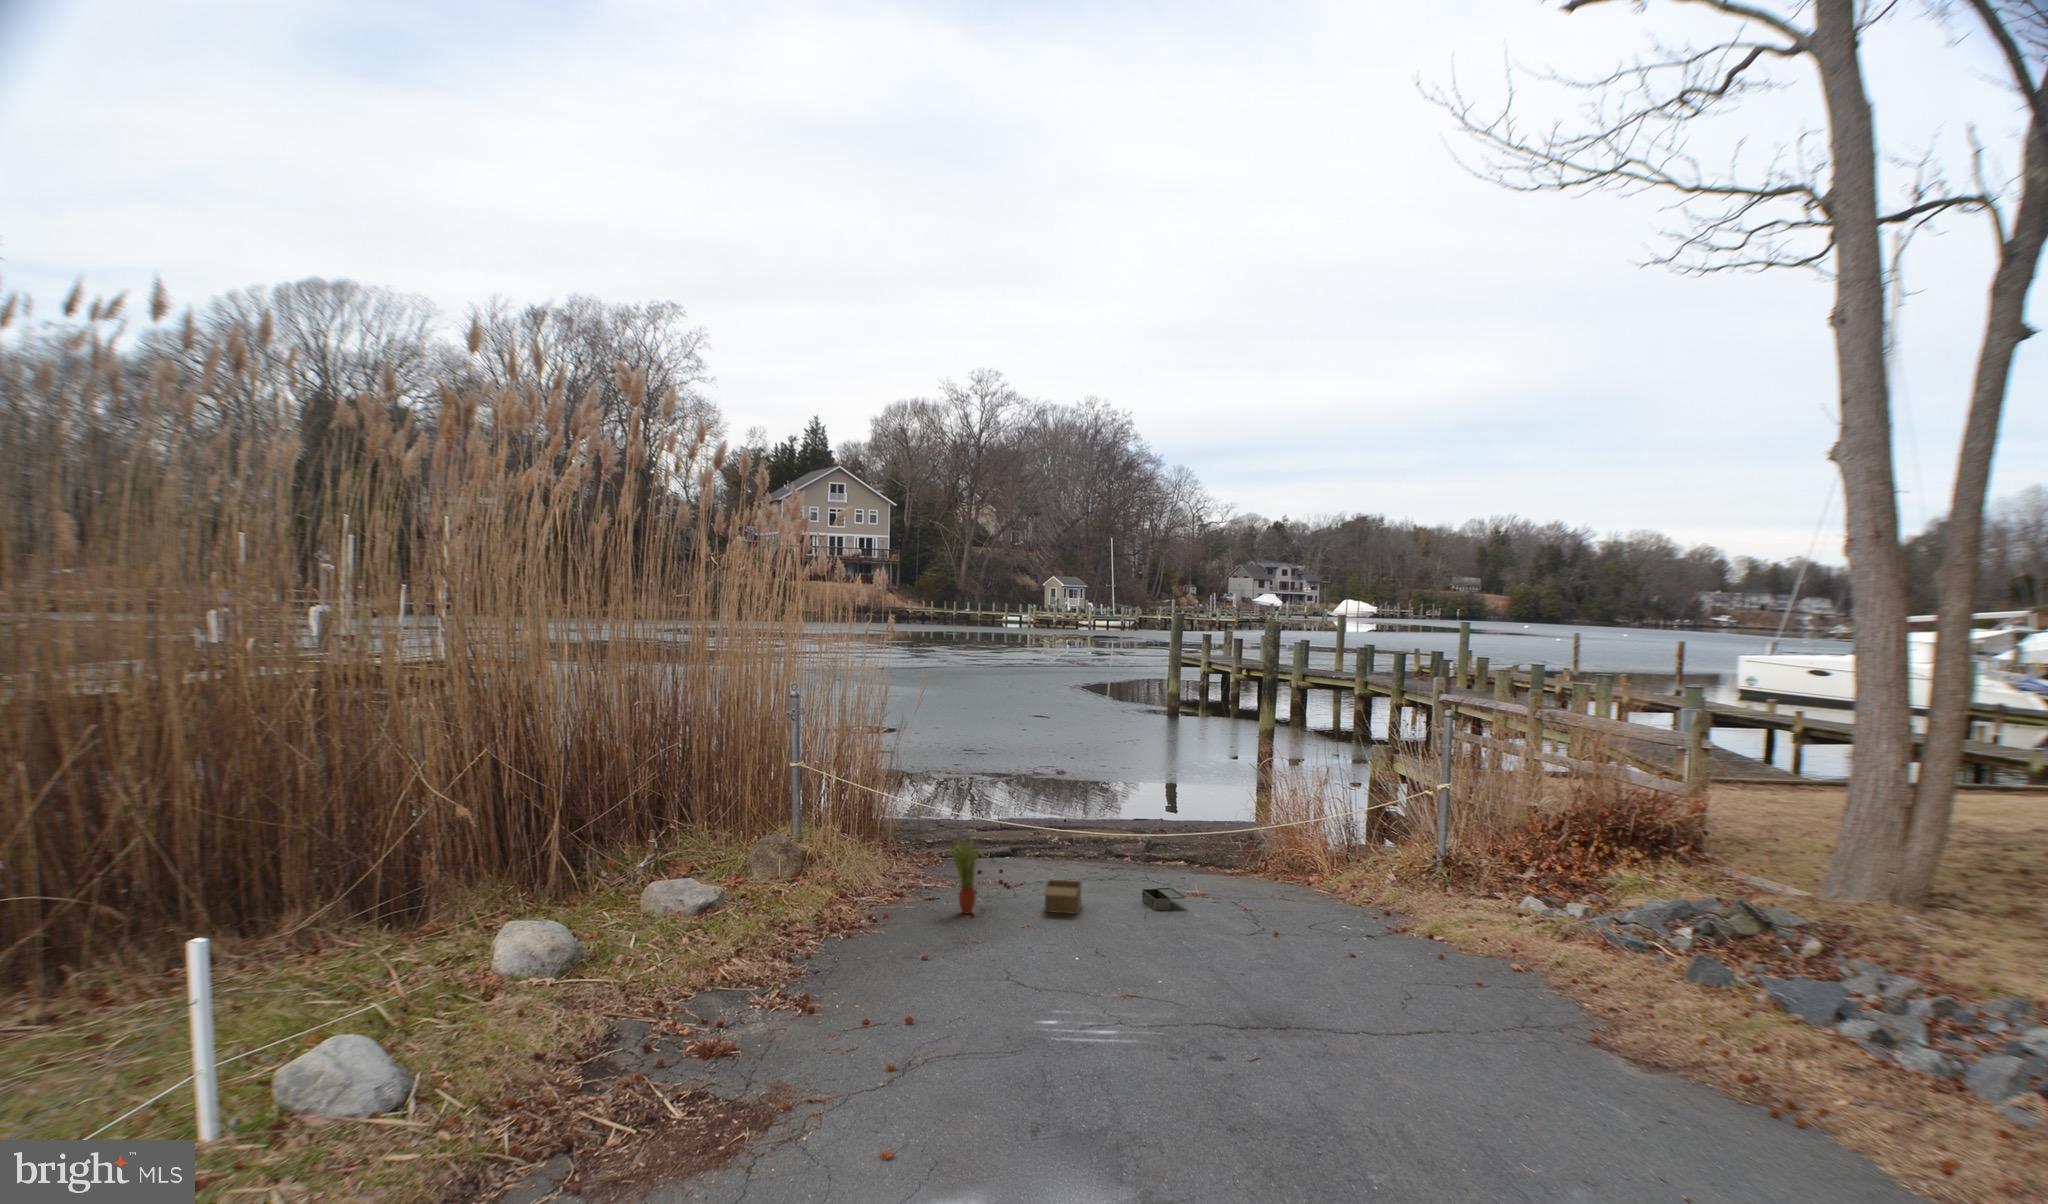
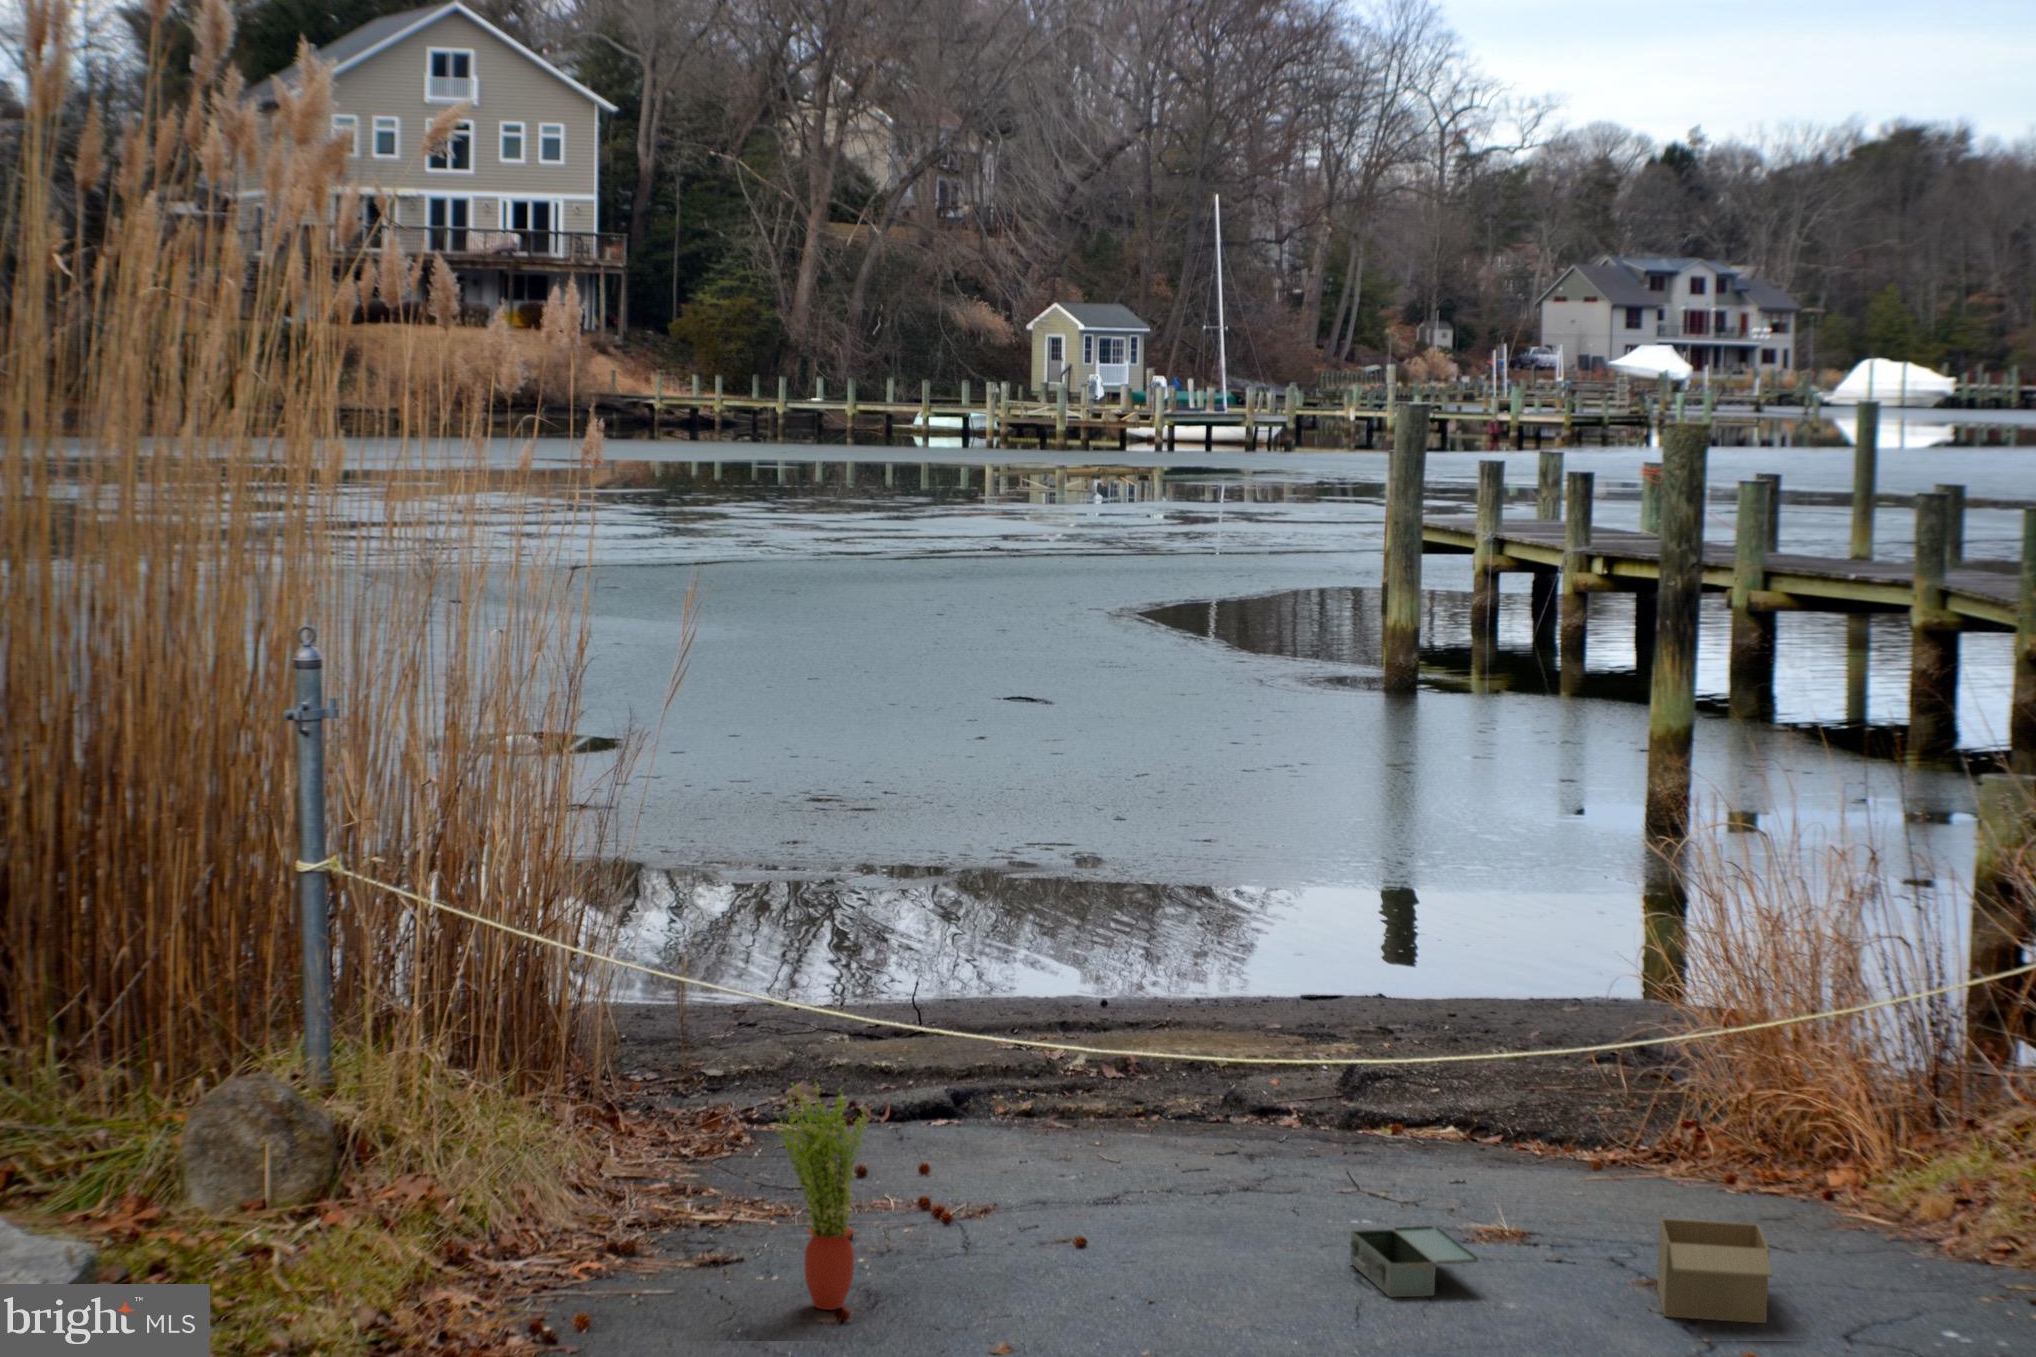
cardboard box: present [1044,880,1082,914] -> present [1657,1218,1772,1324]

